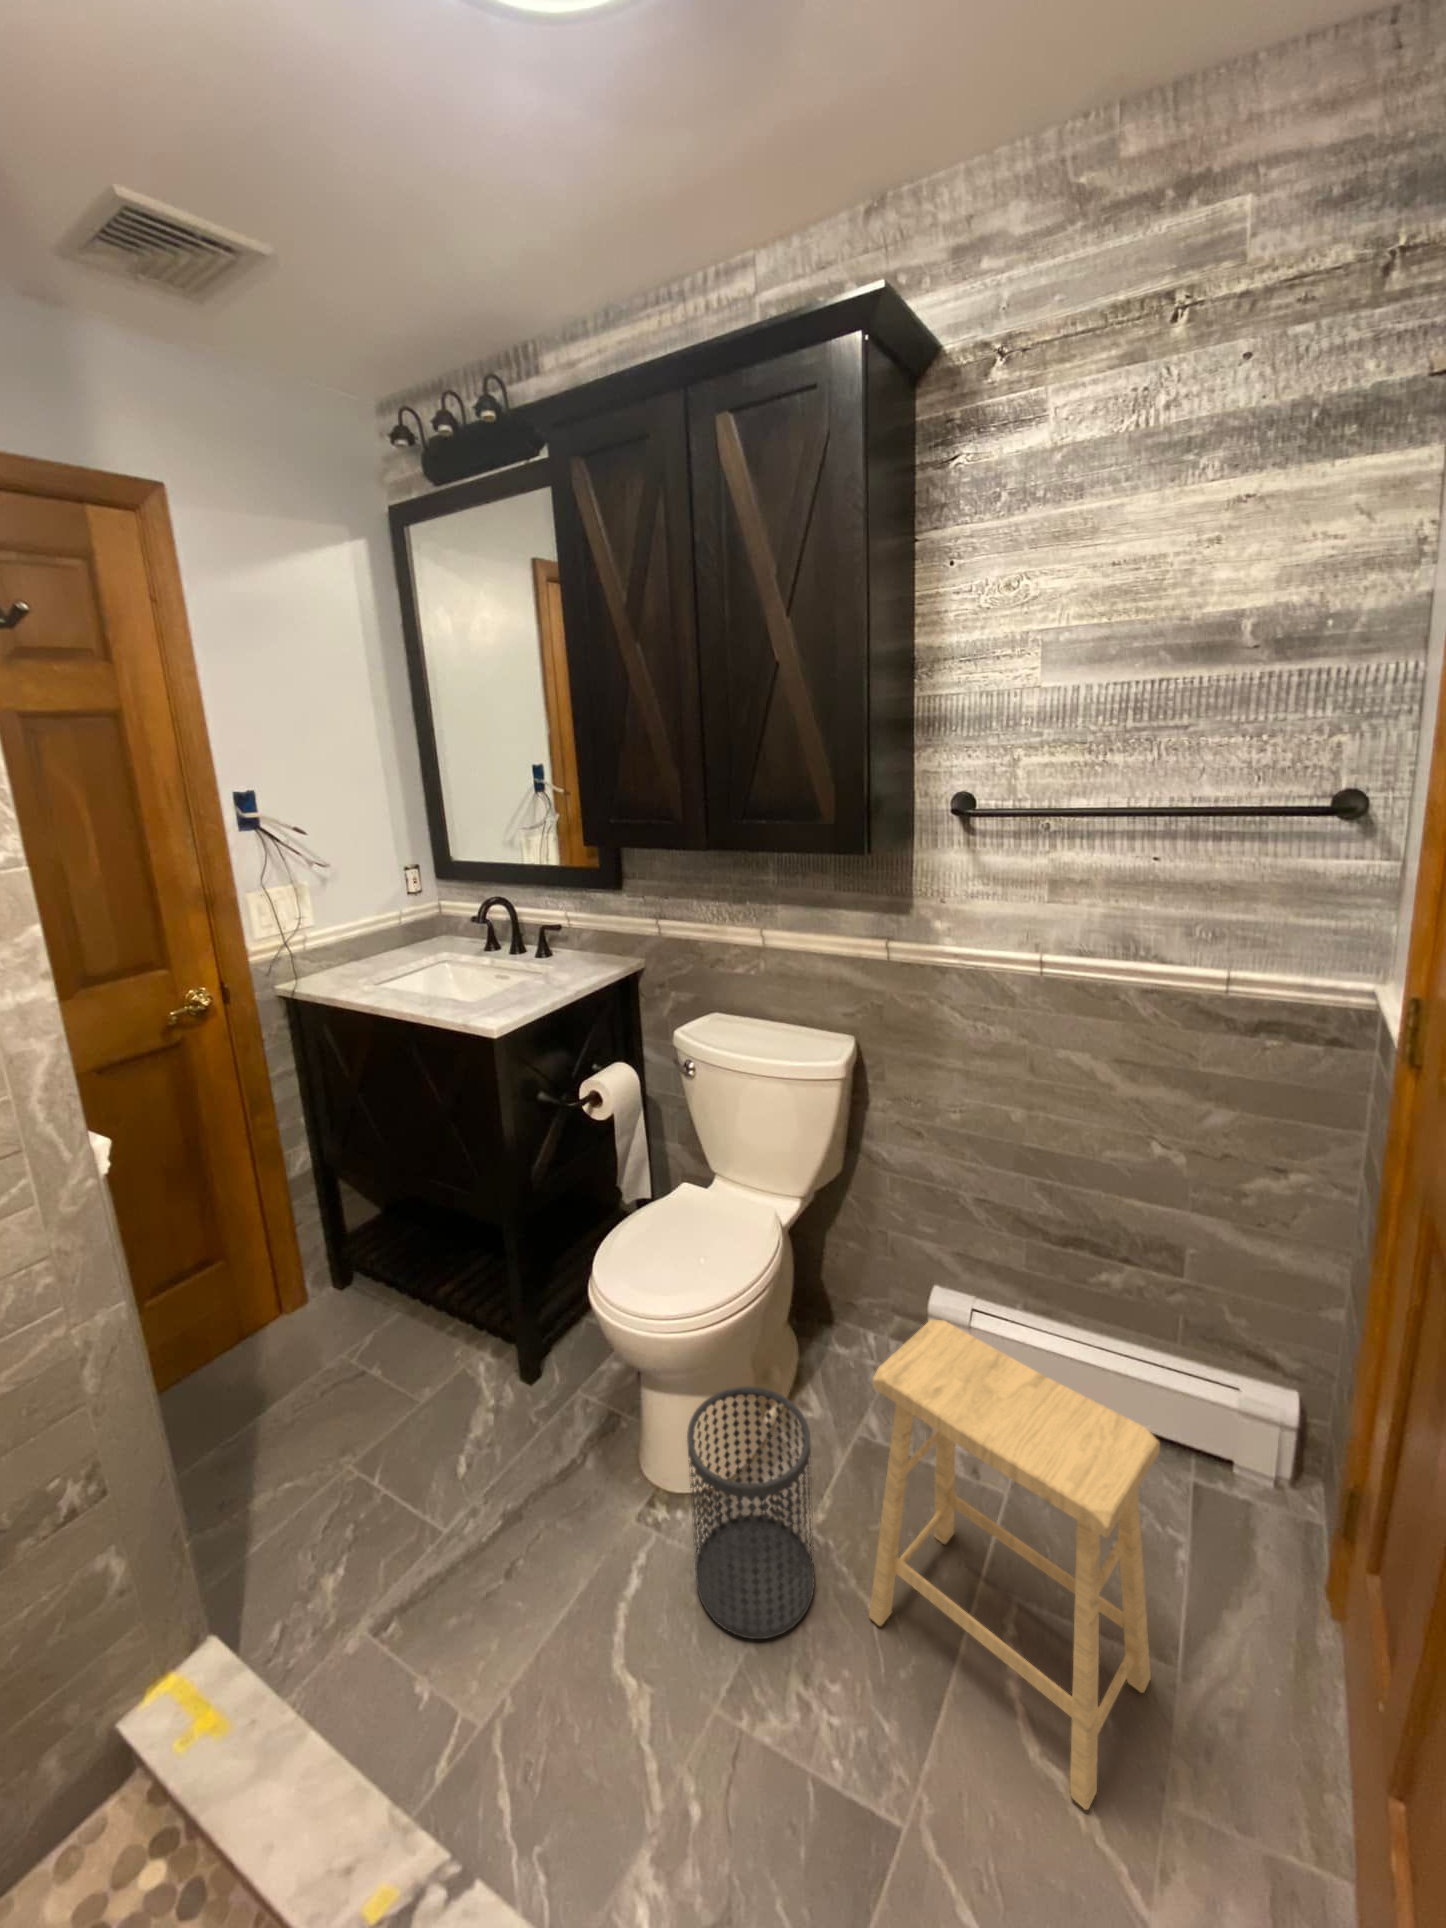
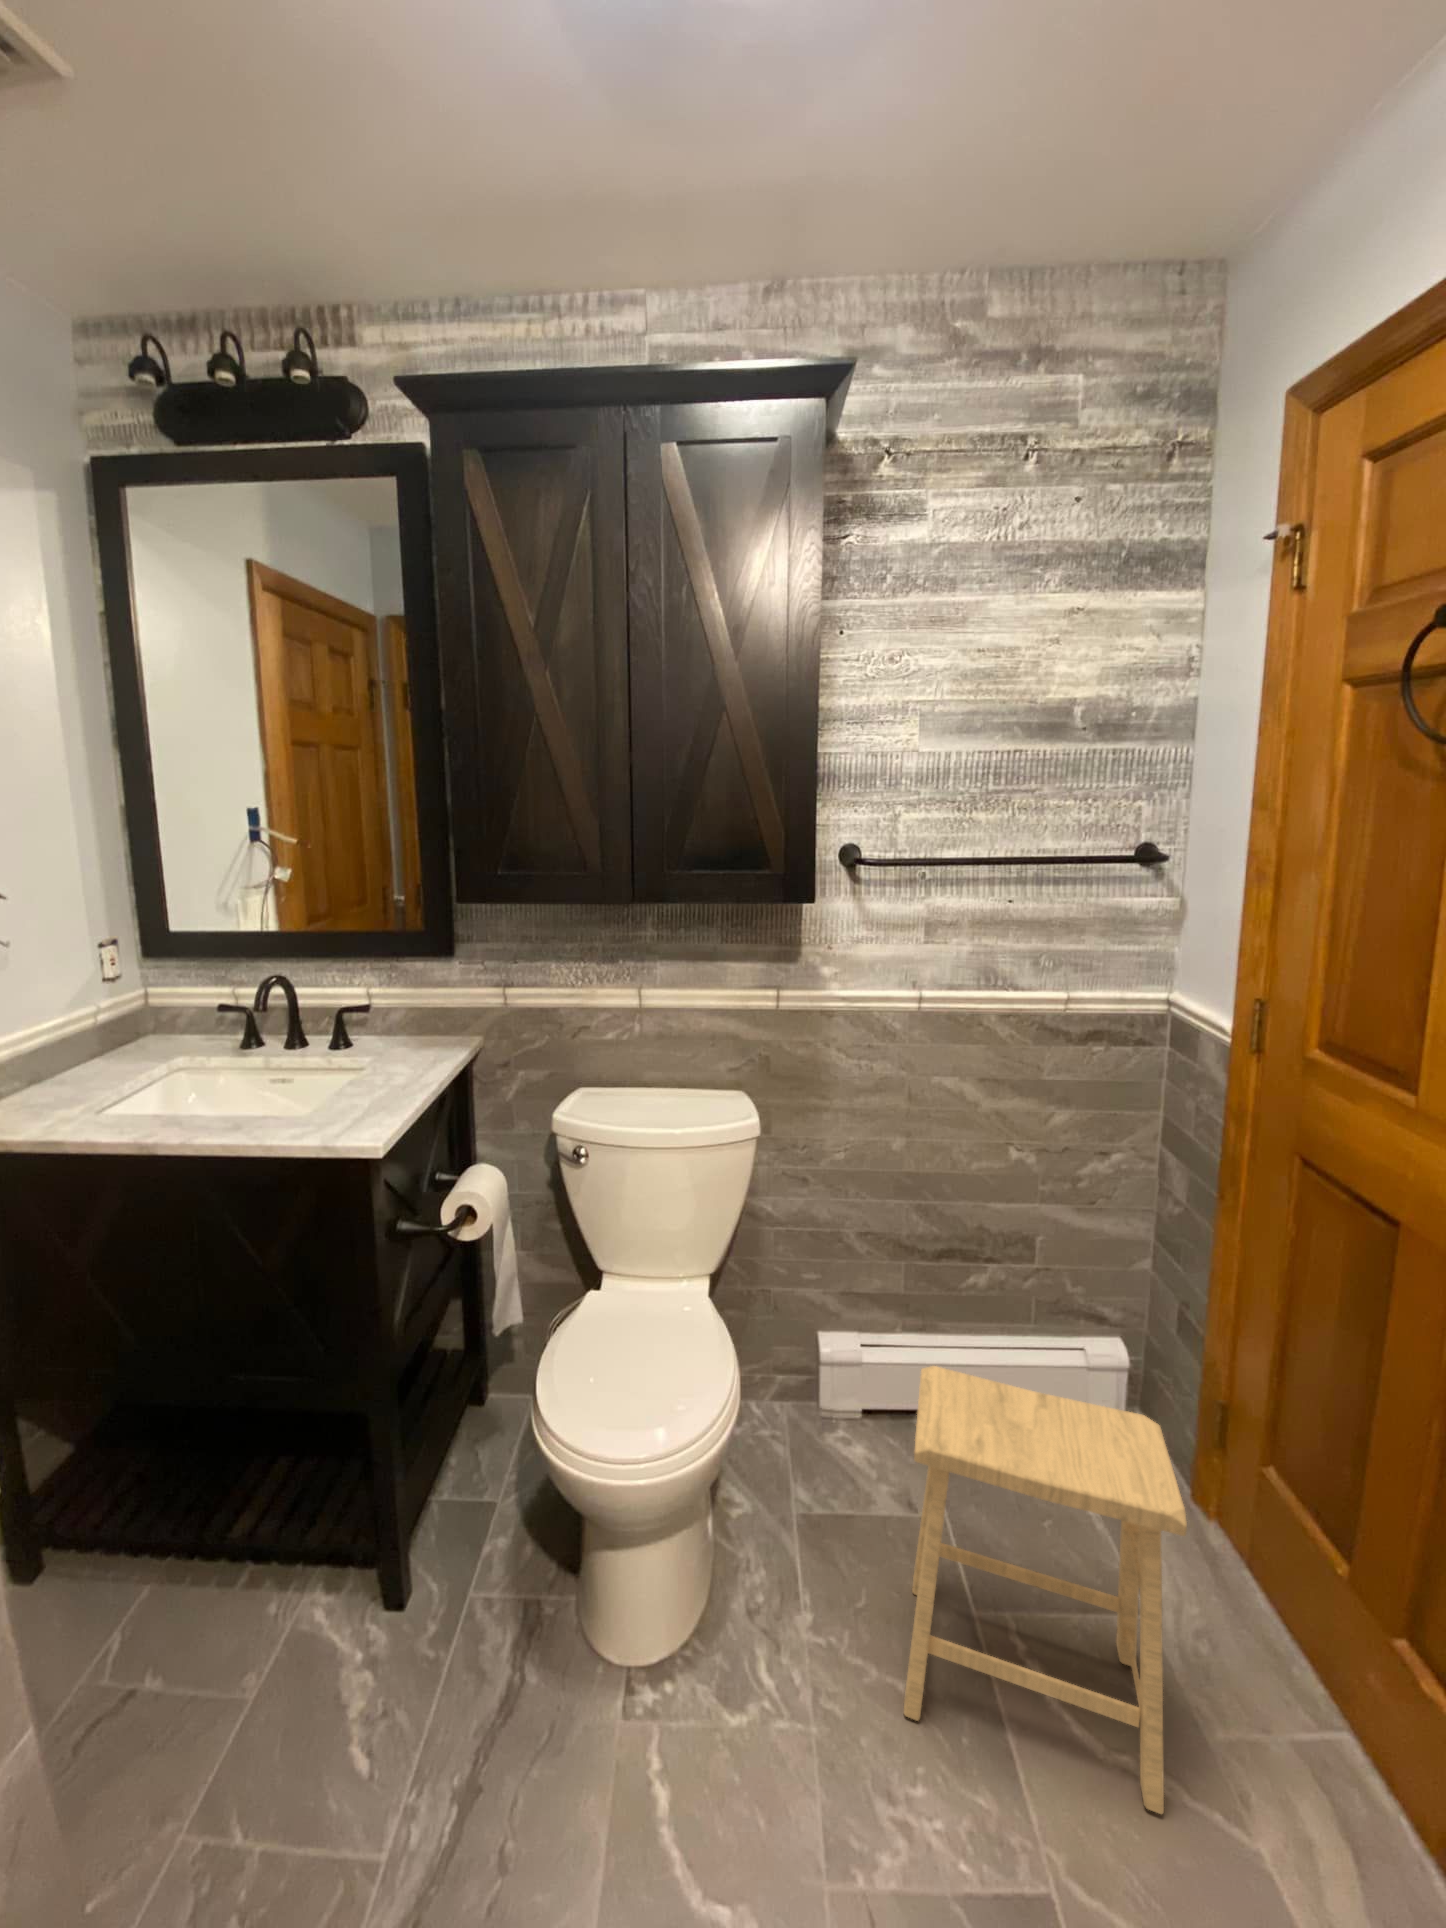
wastebasket: present [687,1386,814,1639] -> none [712,1501,854,1816]

